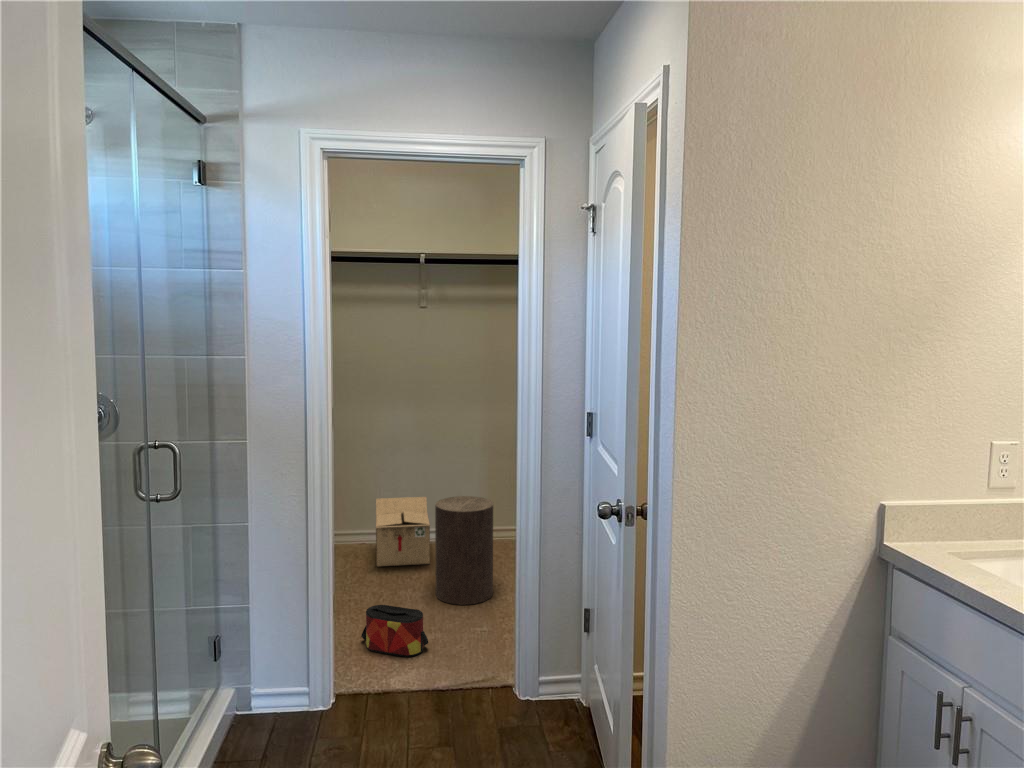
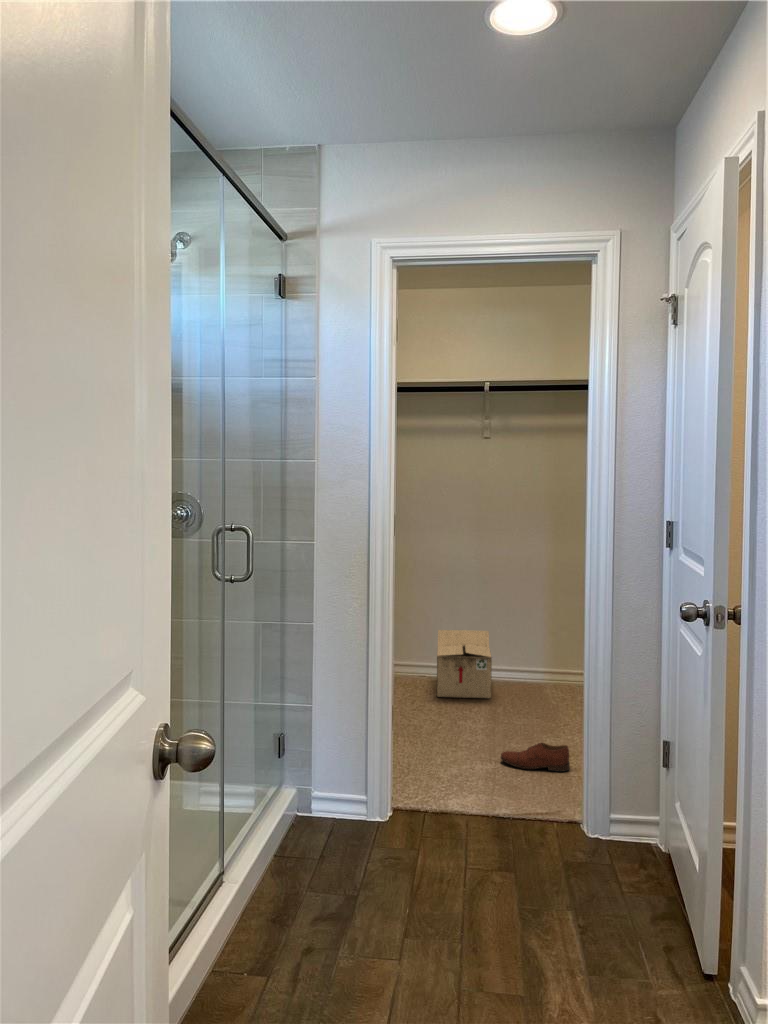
stool: present [435,496,493,605] -> none [497,627,559,739]
bag: present [361,605,428,657] -> none [420,727,488,782]
shoe: none [440,610,504,637] -> present [501,743,570,772]

